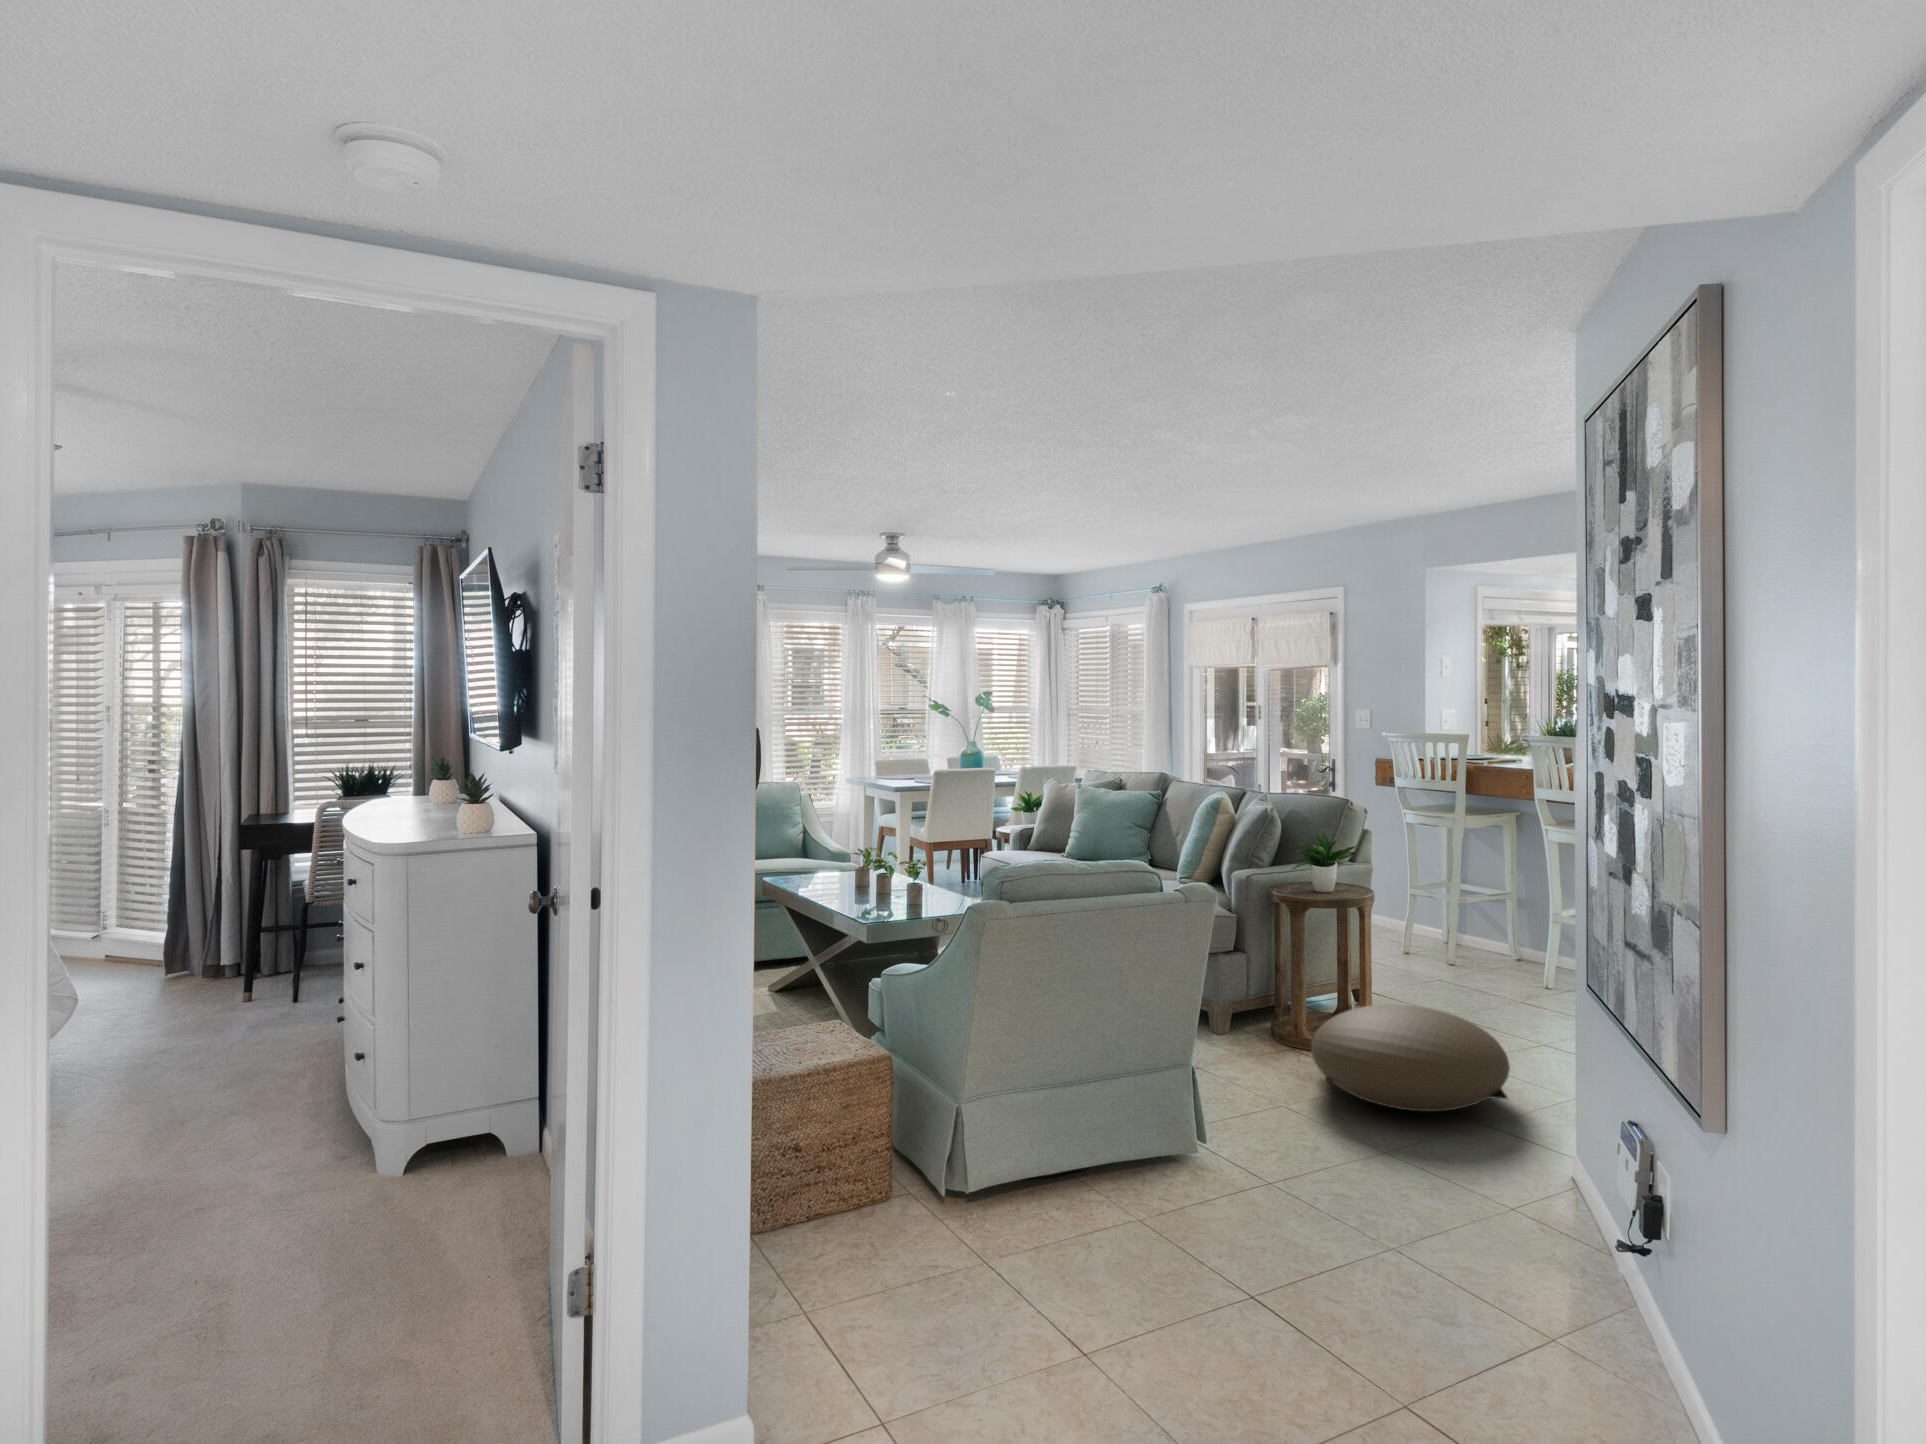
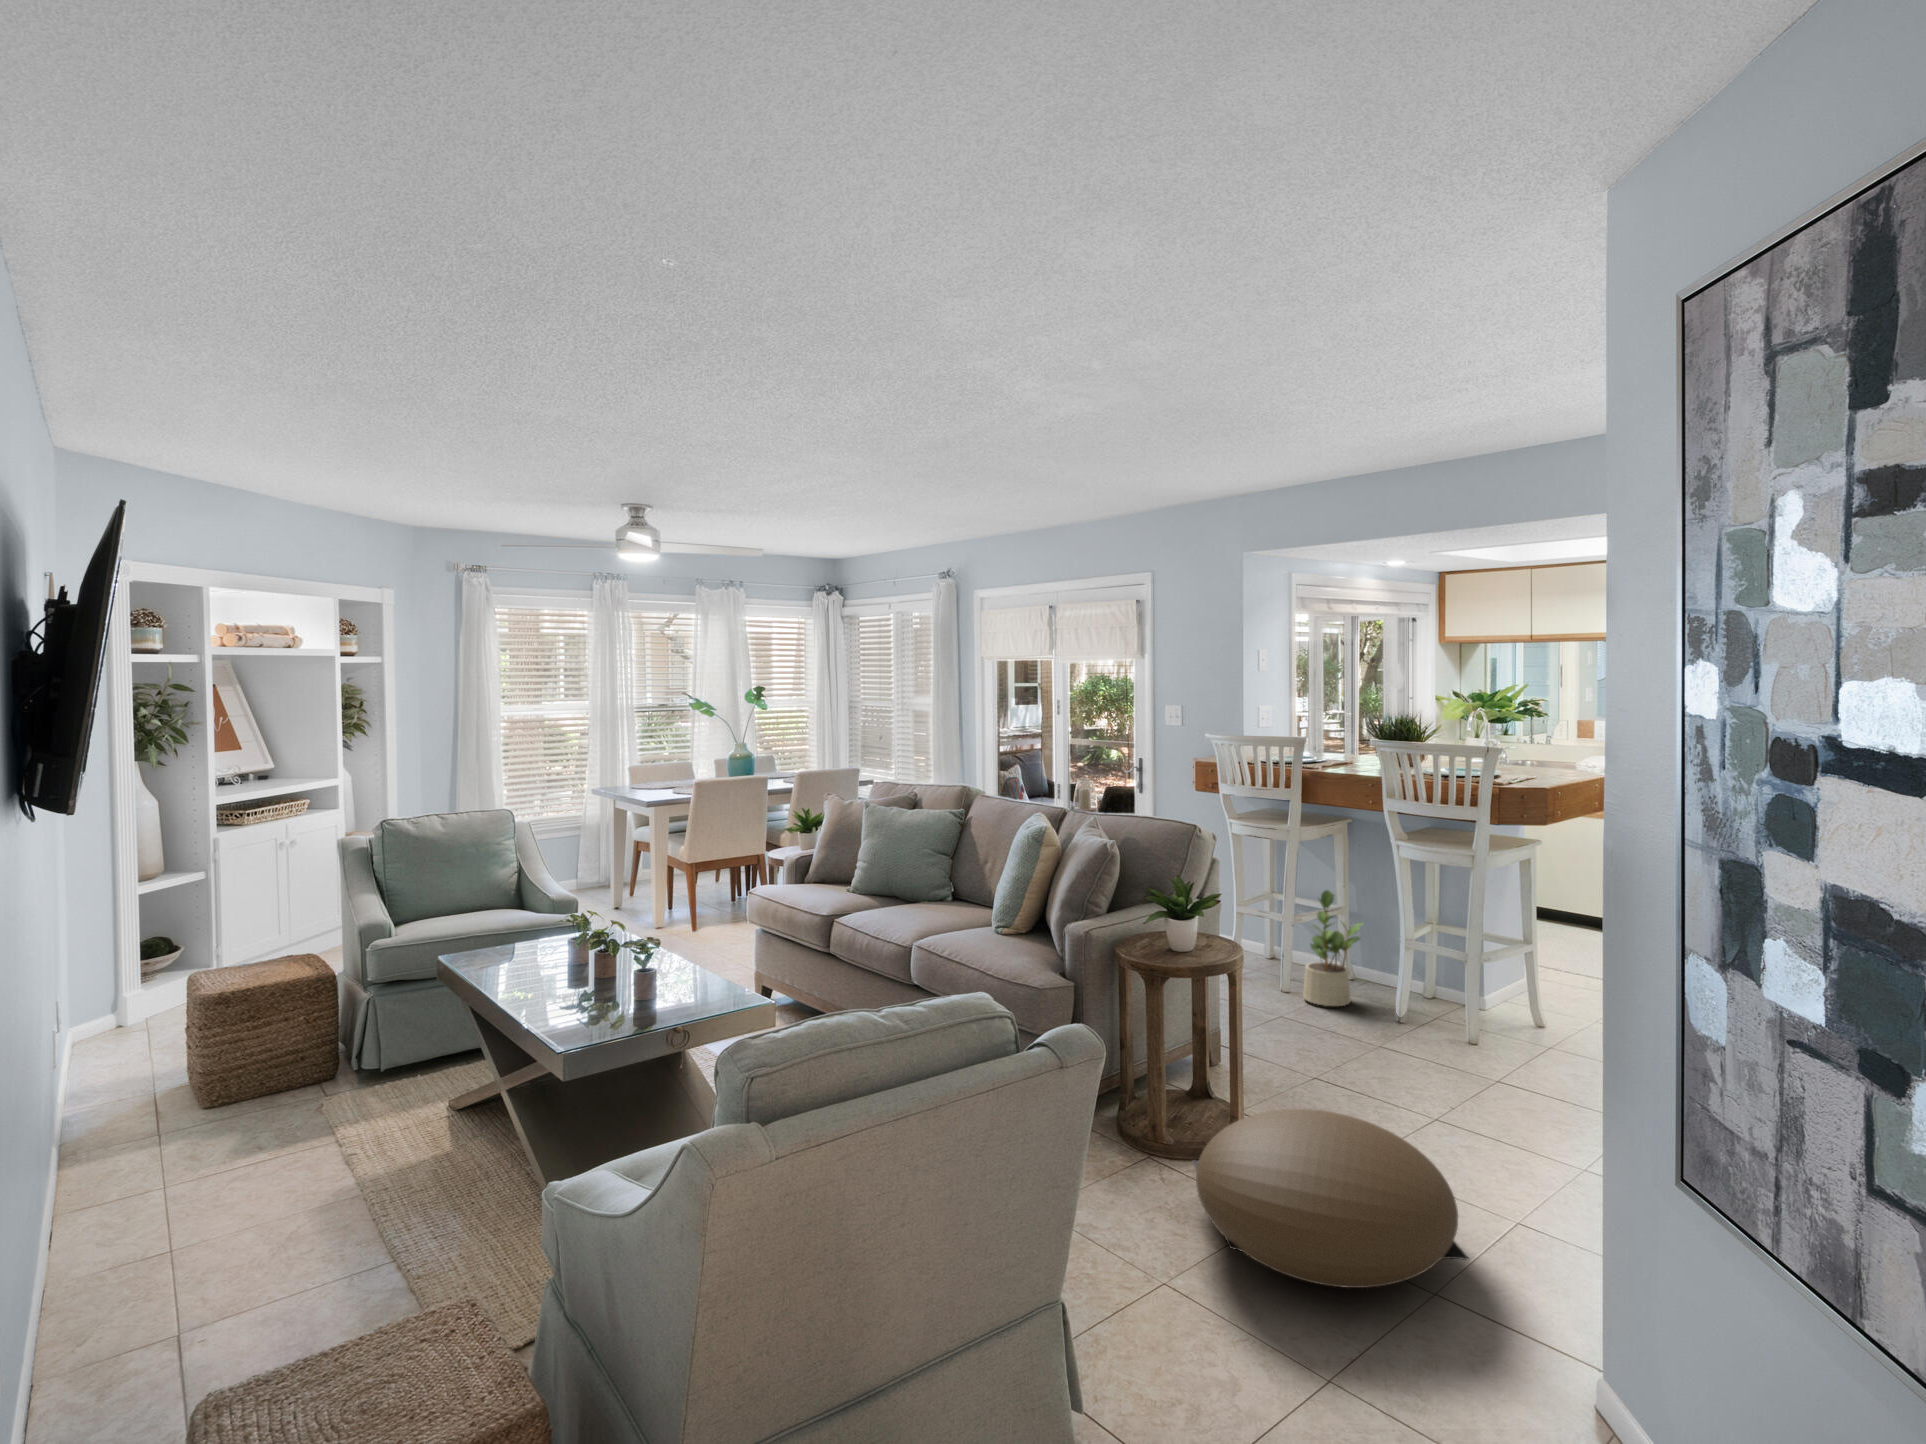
potted plant: none [1468,871,1526,974] -> present [1303,890,1362,1006]

